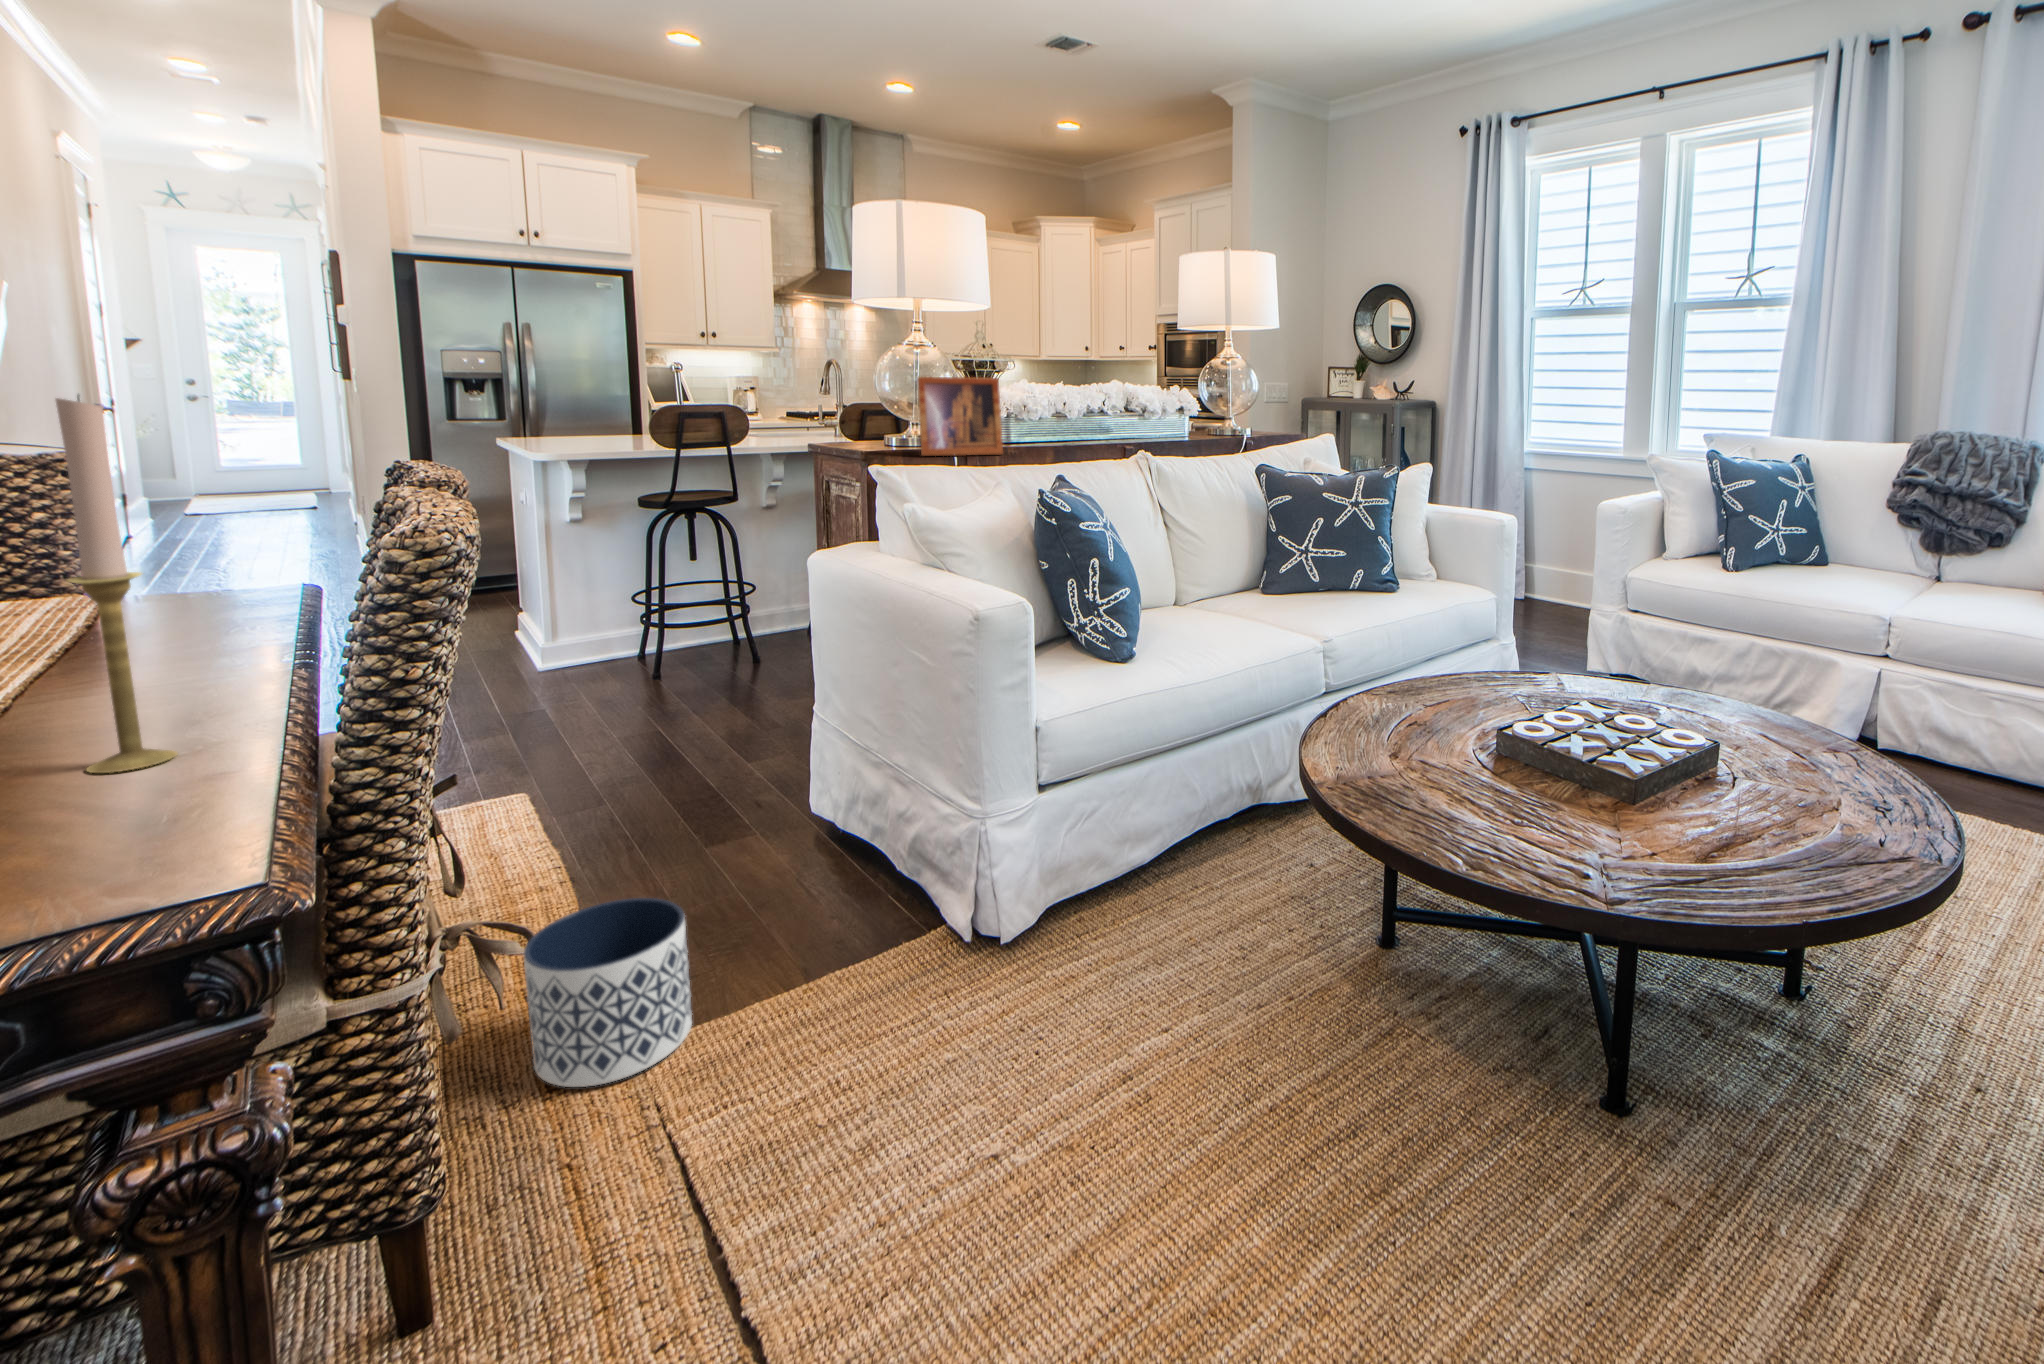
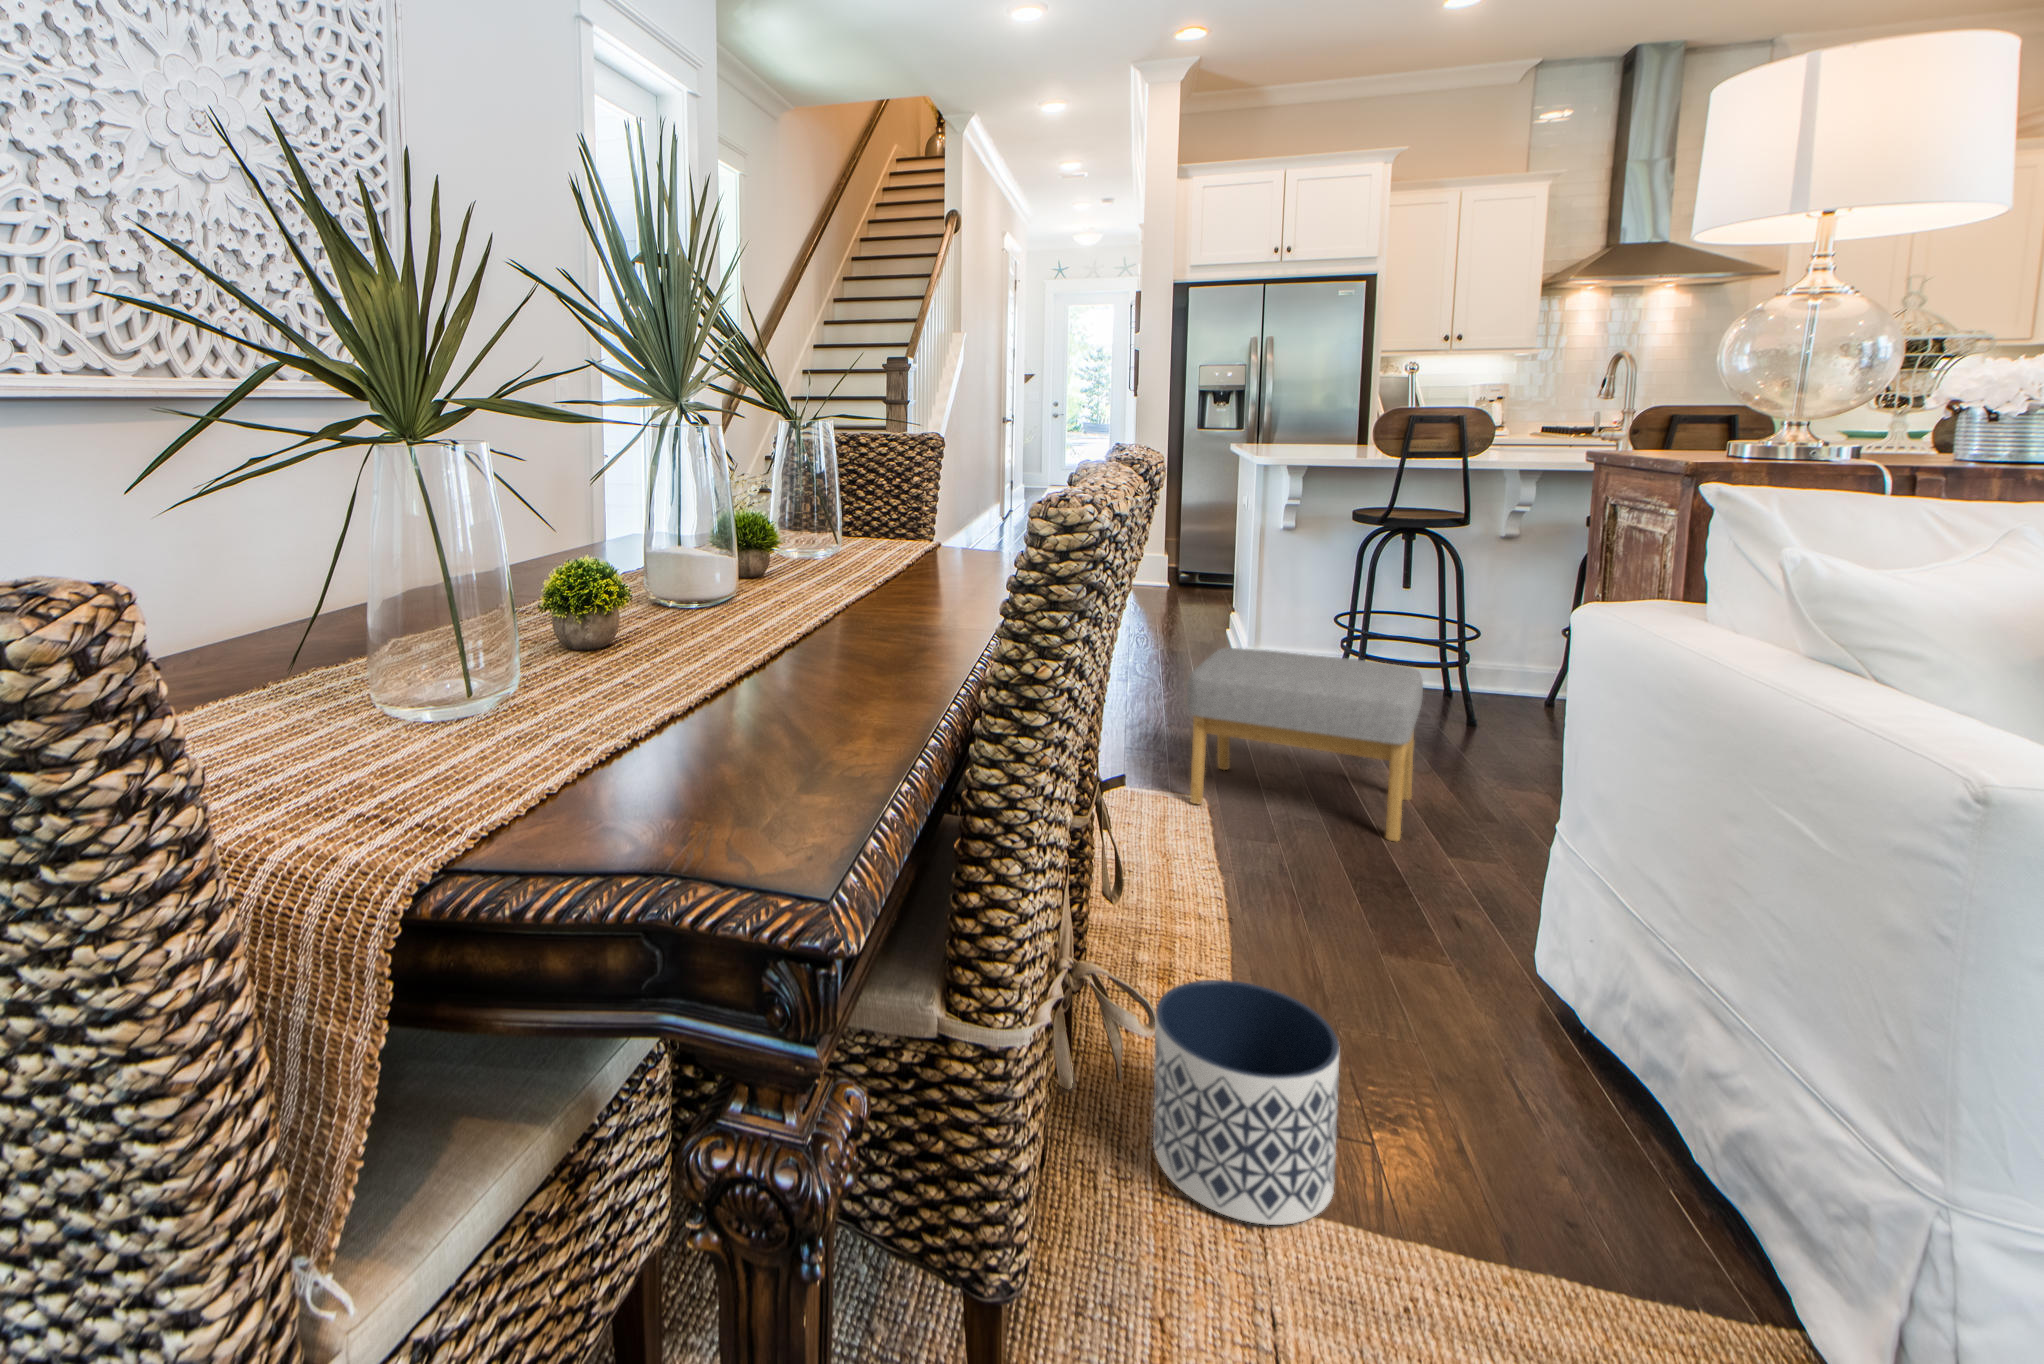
picture frame: present [917,377,1003,456] -> none [1778,340,1968,471]
candlestick: present [56,395,177,773] -> none [803,350,863,715]
footstool: none [494,626,716,794] -> present [1187,648,1423,841]

